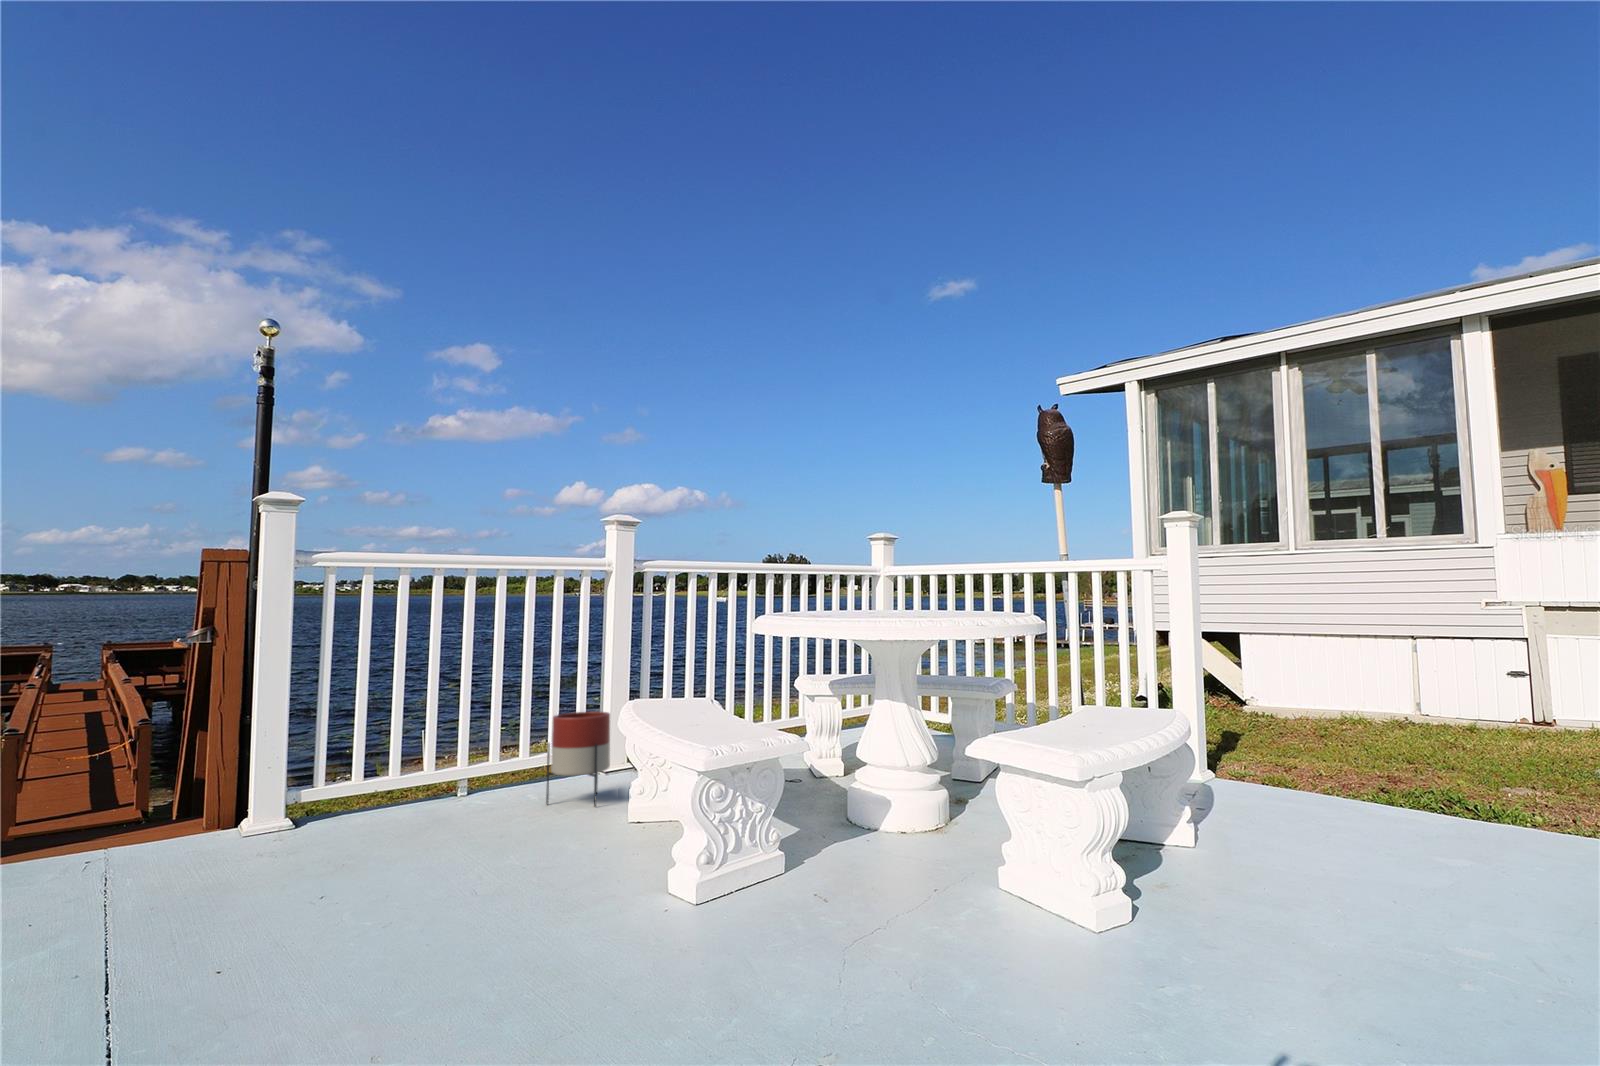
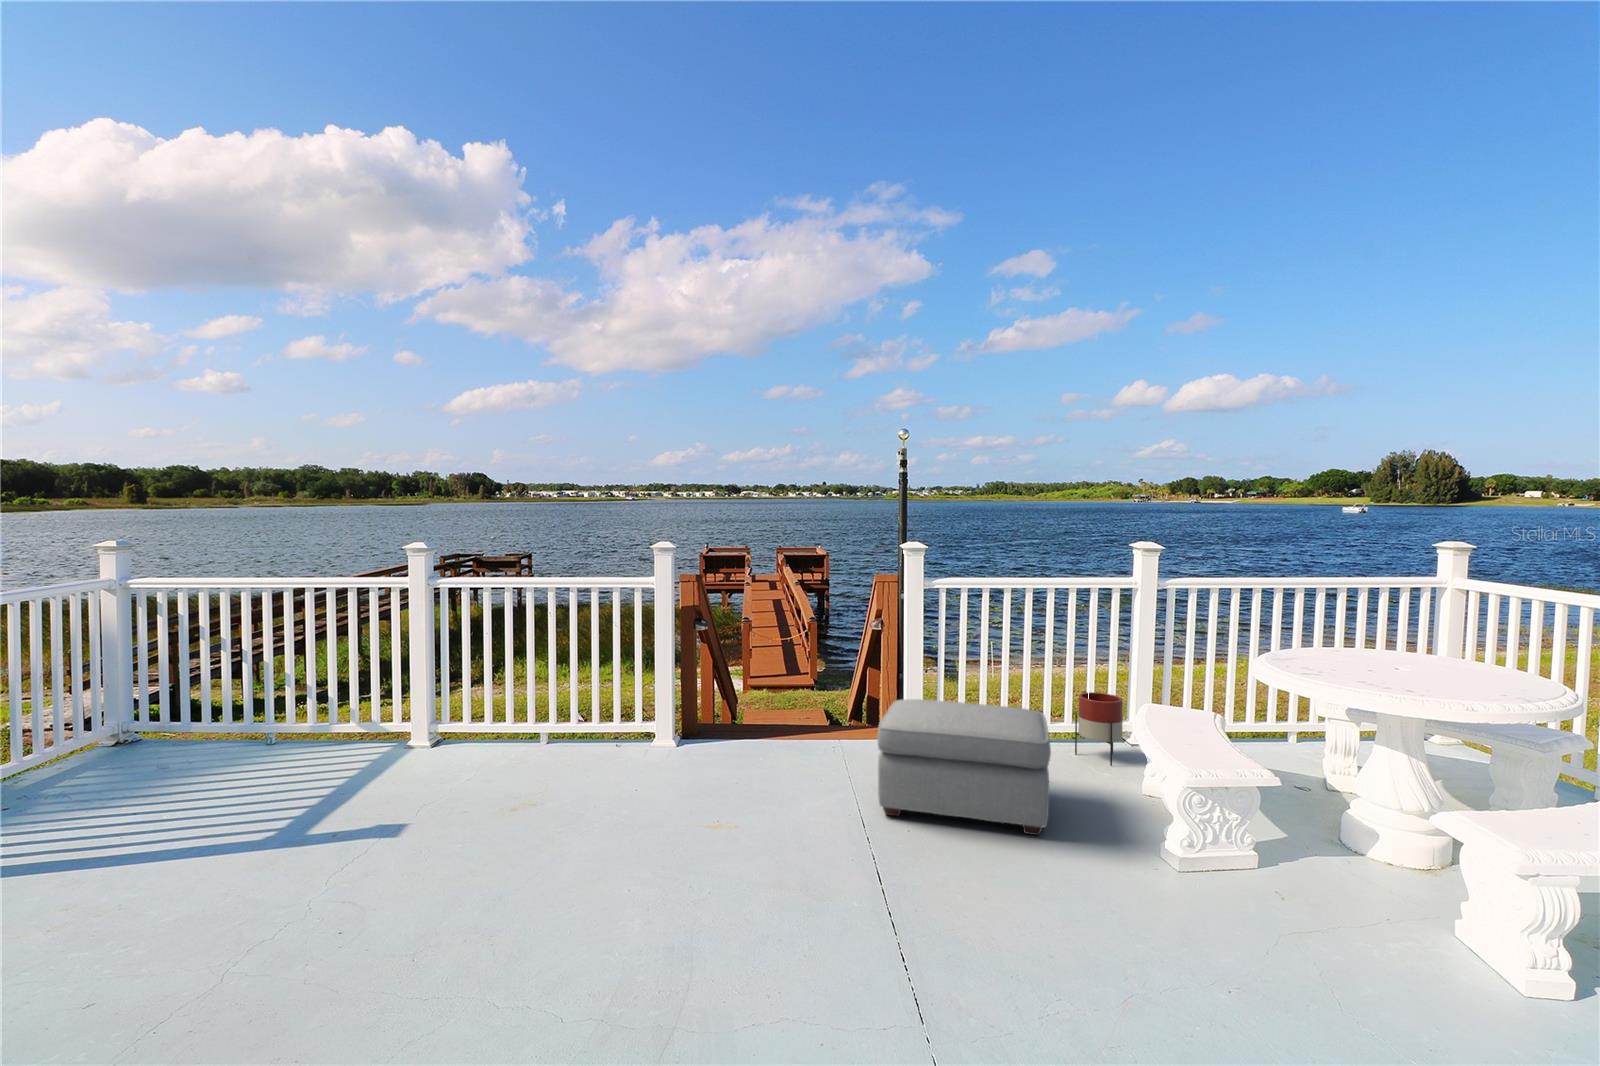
ottoman: none [103,722,503,986] -> present [877,699,1051,835]

